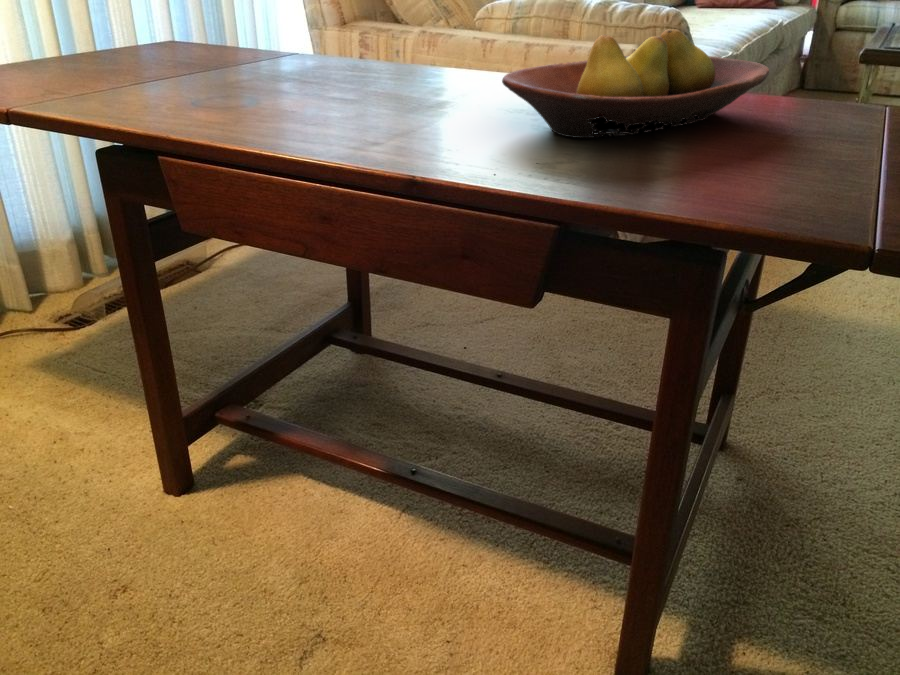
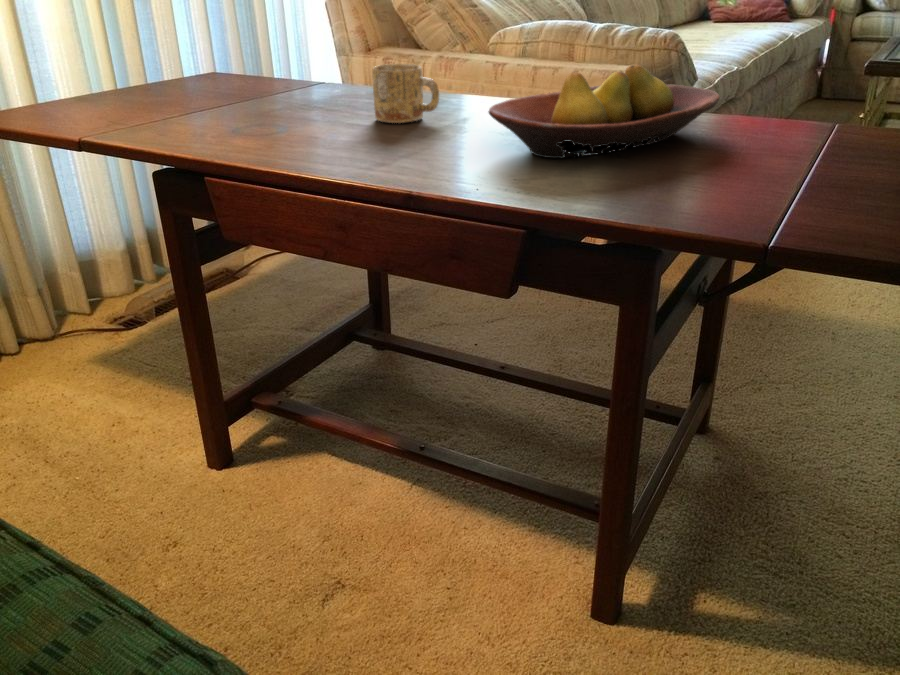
mug: none [358,27,437,96] -> present [372,64,439,123]

